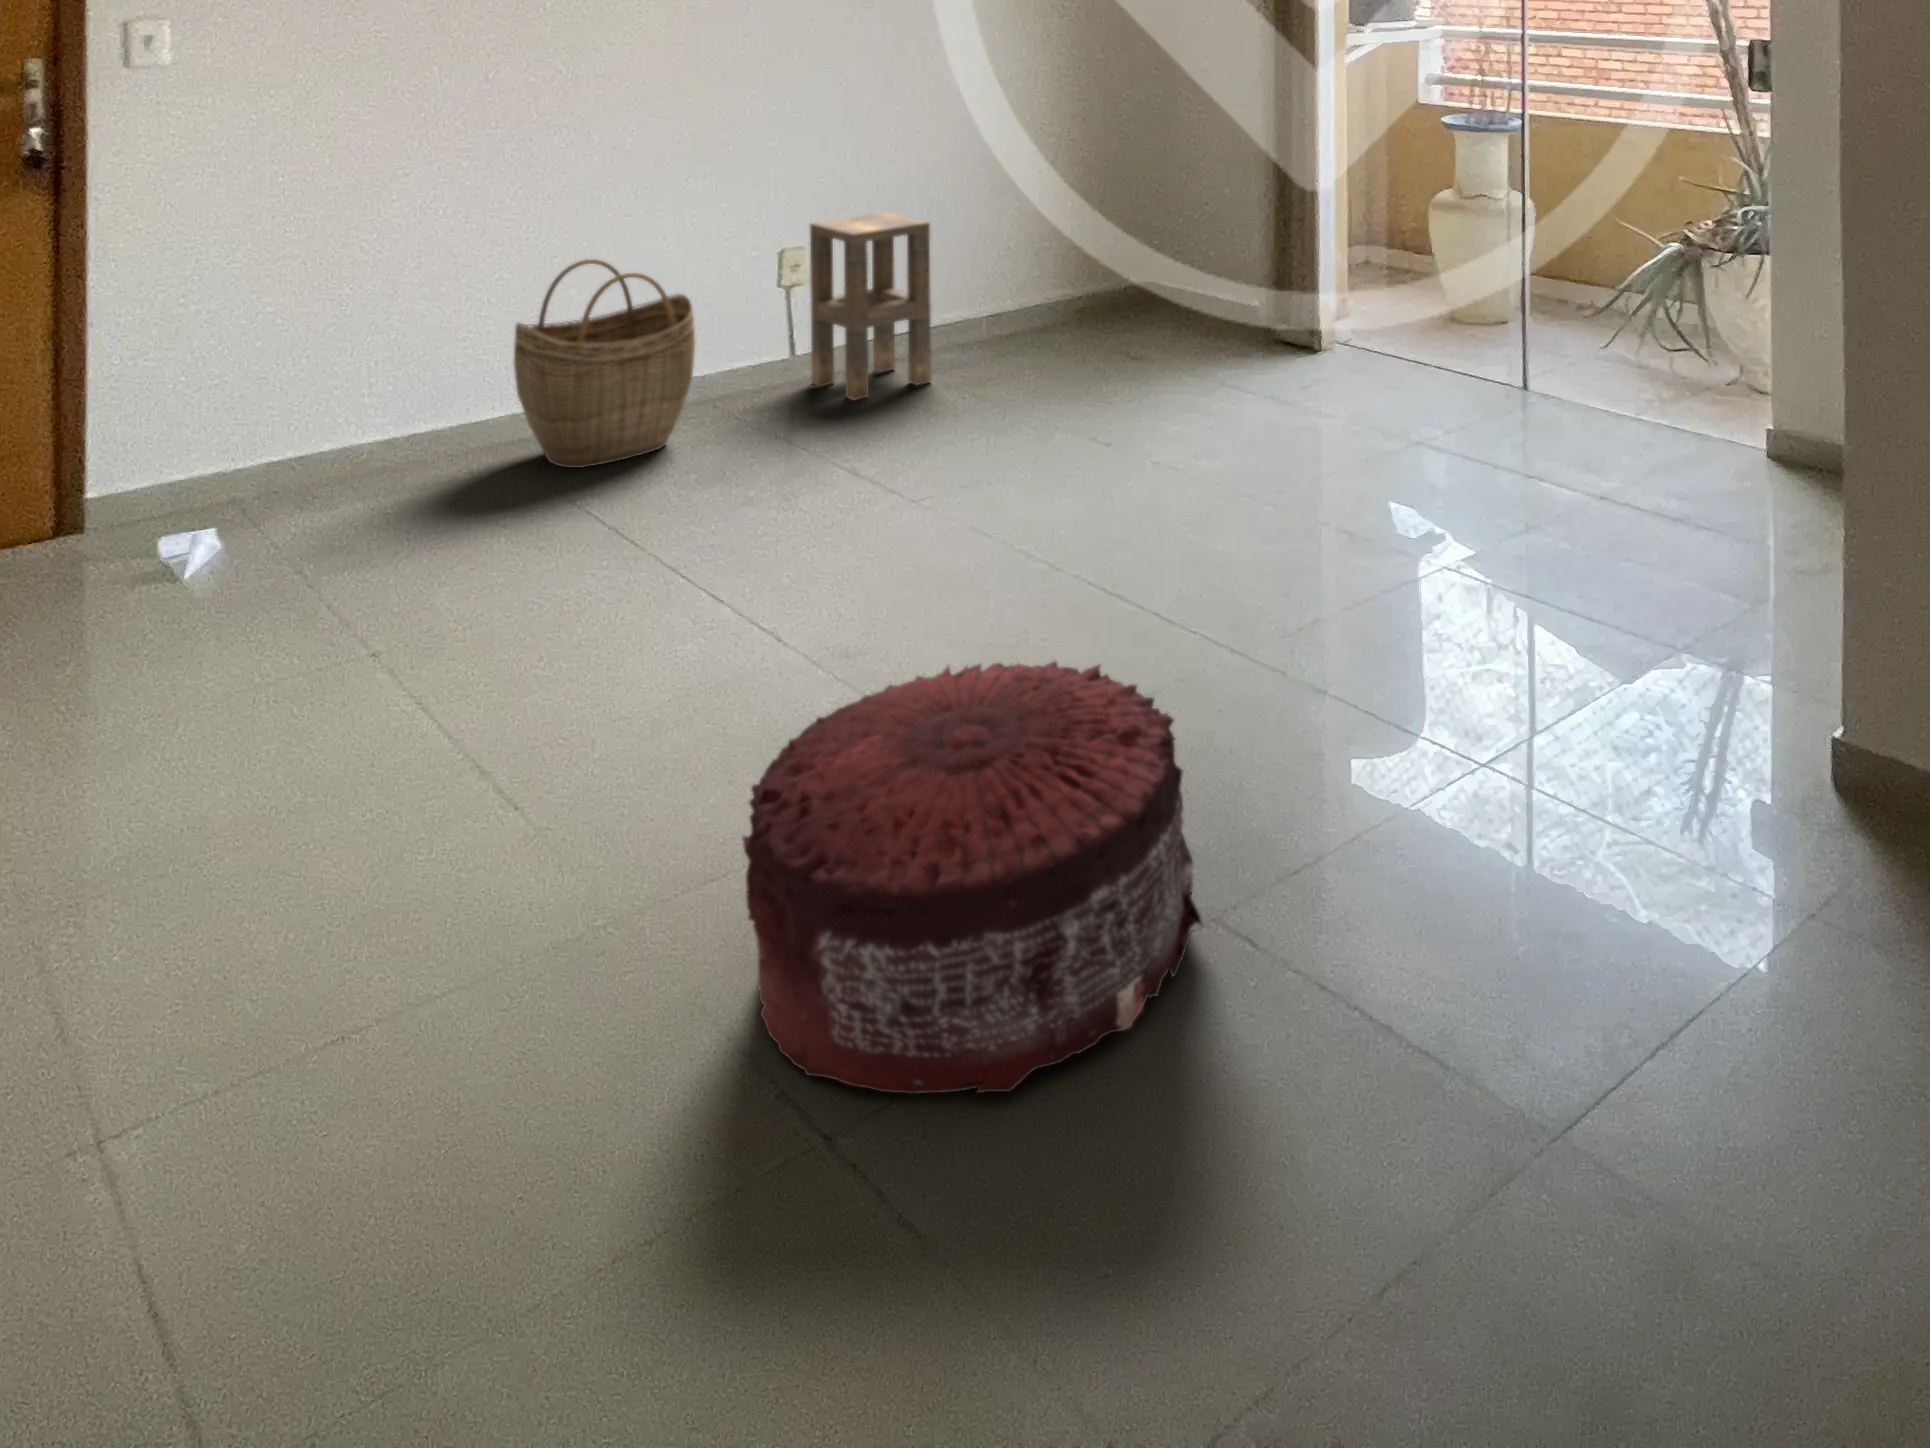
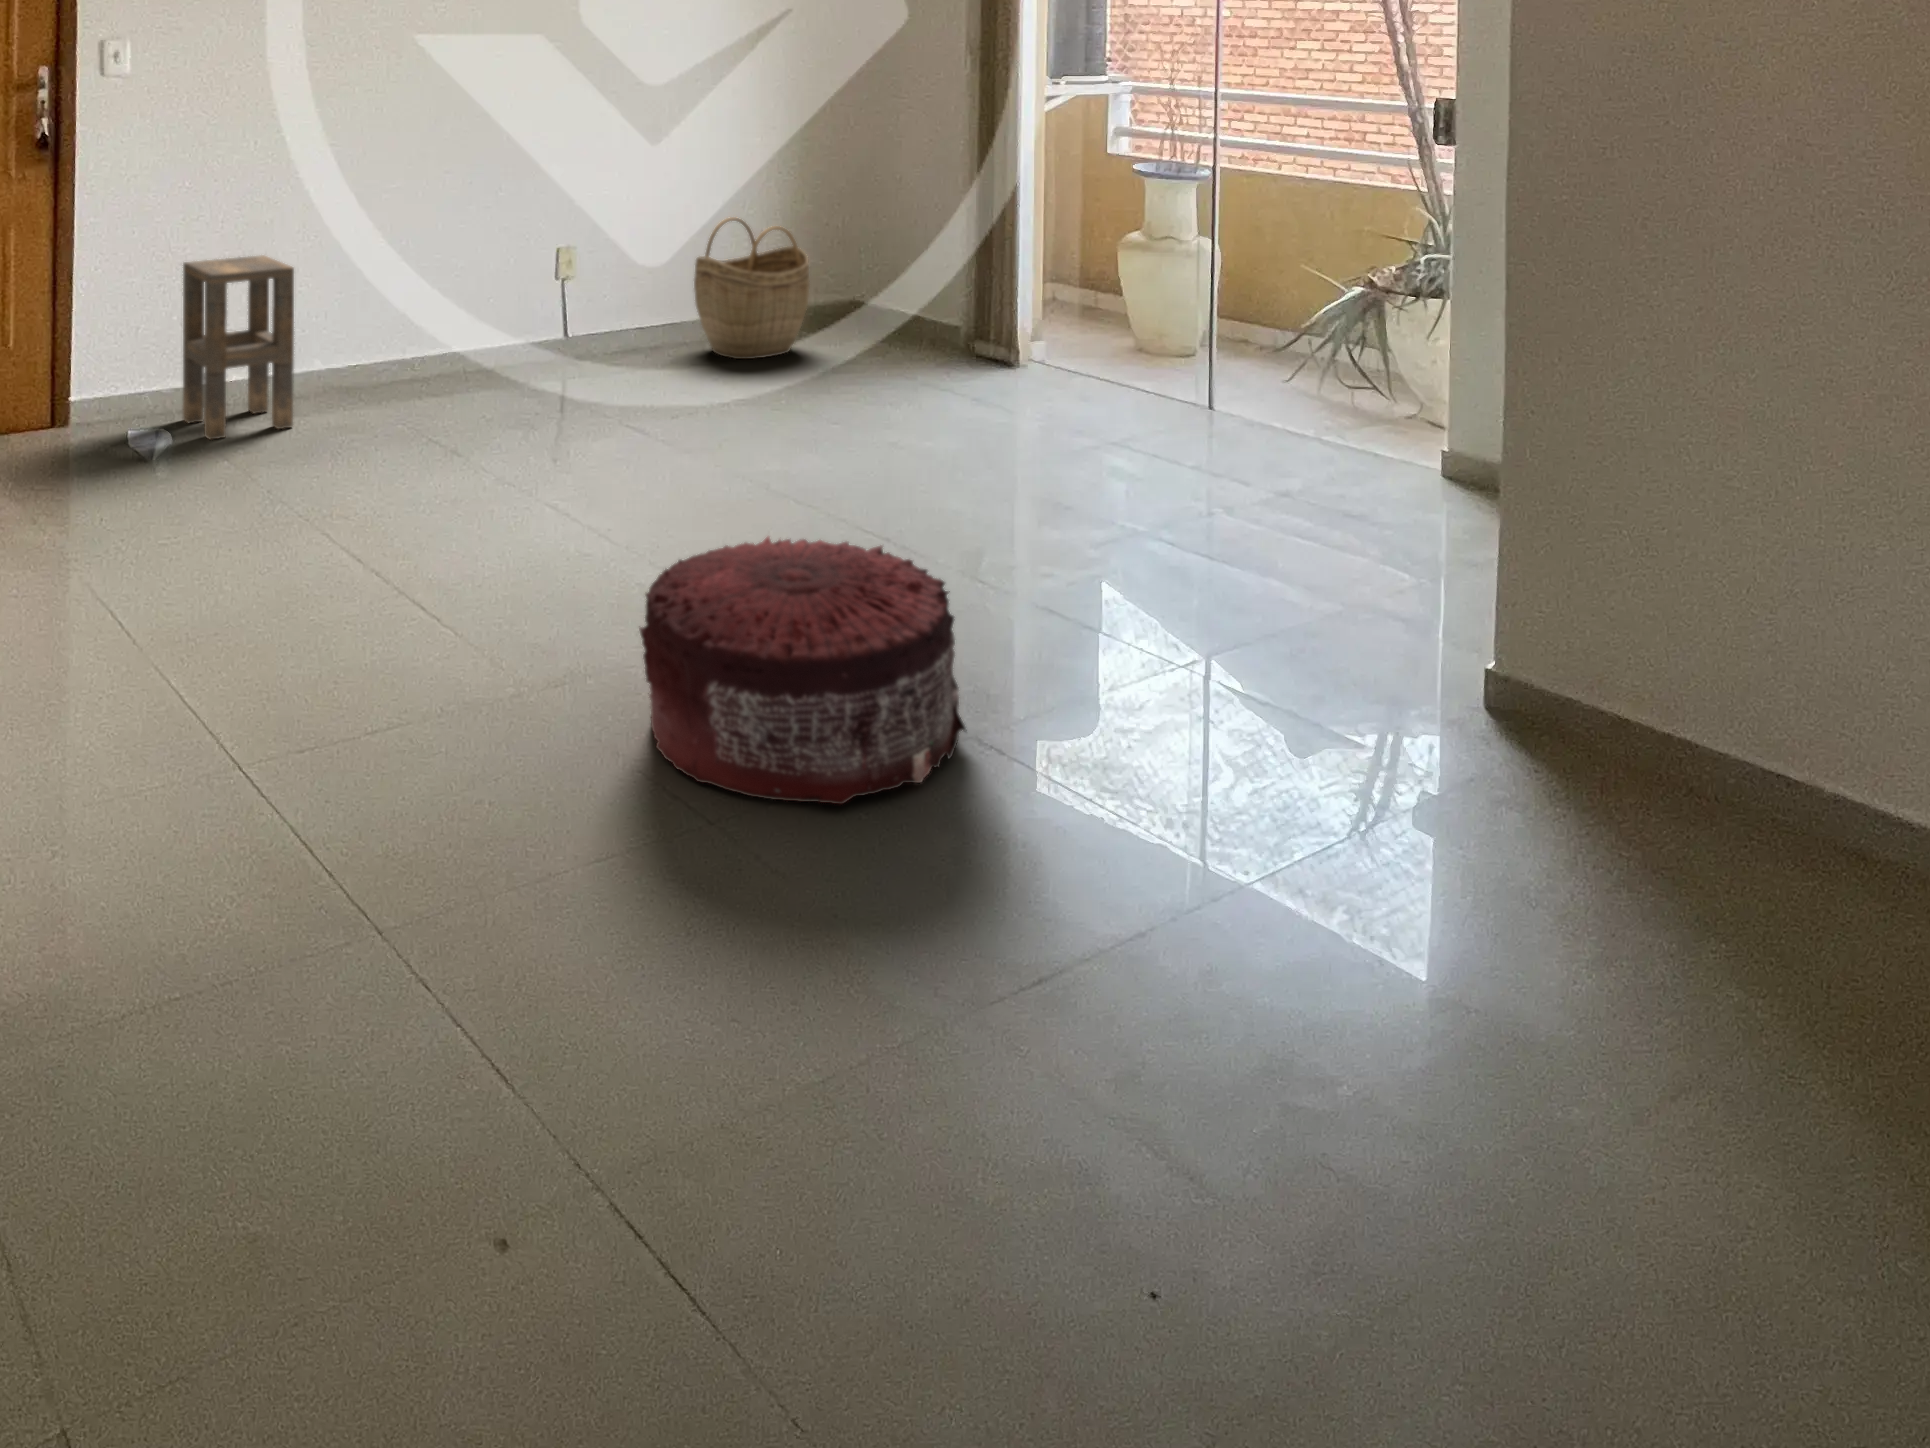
side table: present [810,213,931,400] -> present [183,255,294,440]
woven basket: present [514,259,695,468] -> present [694,217,809,359]

